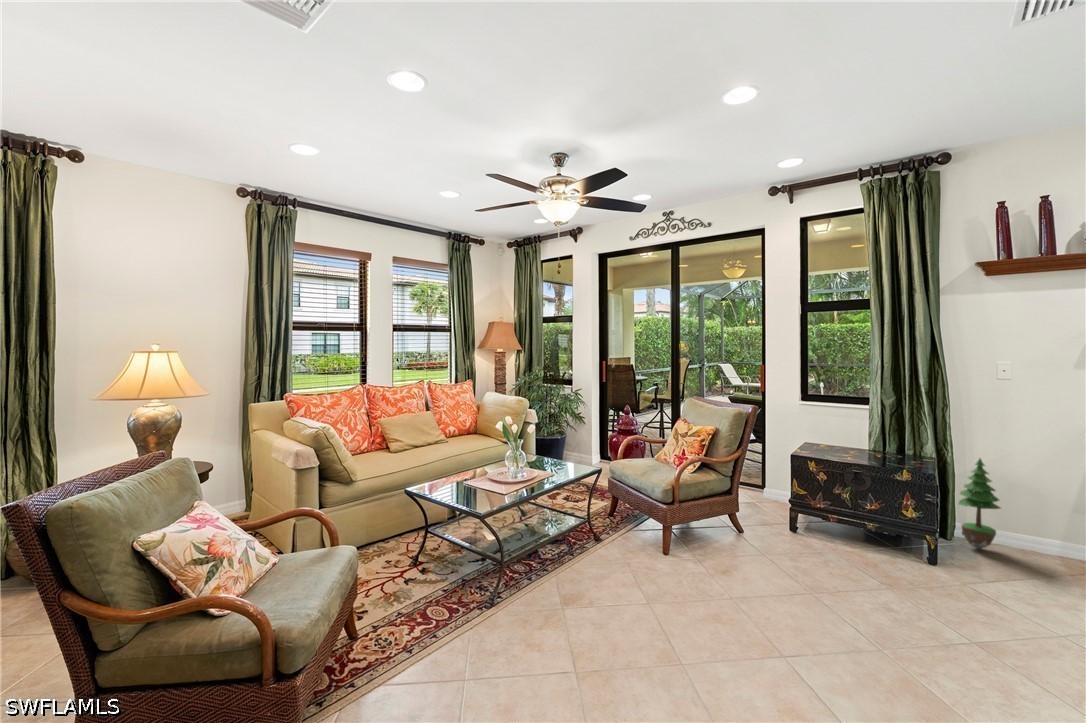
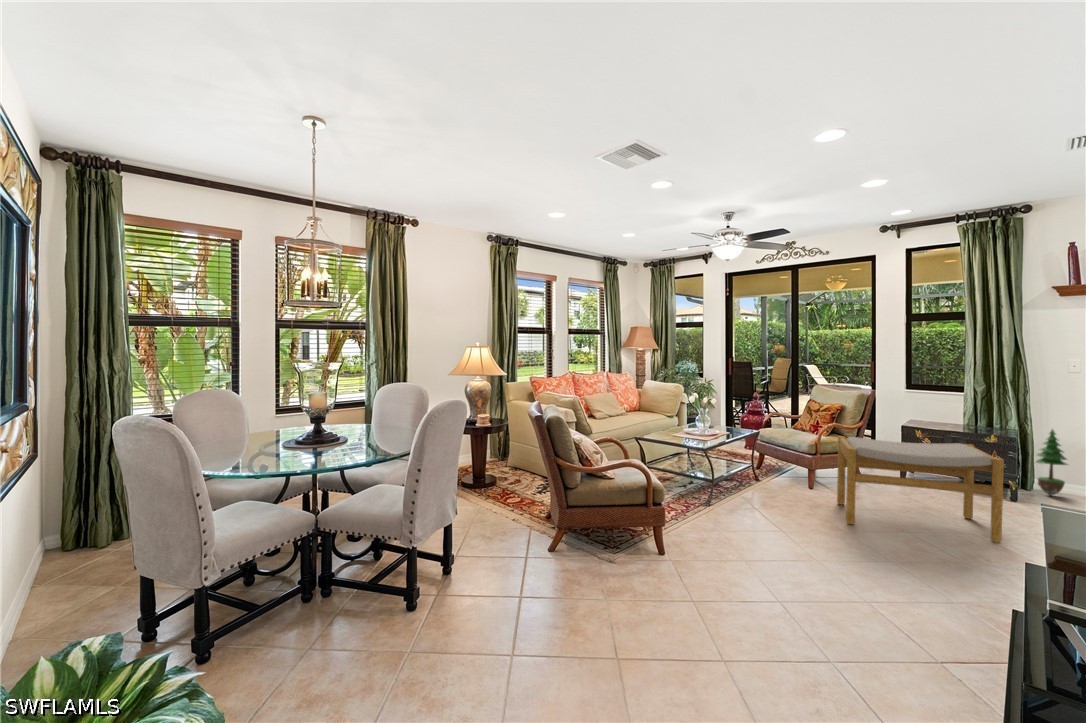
footstool: none [688,482,922,676] -> present [837,436,1004,543]

